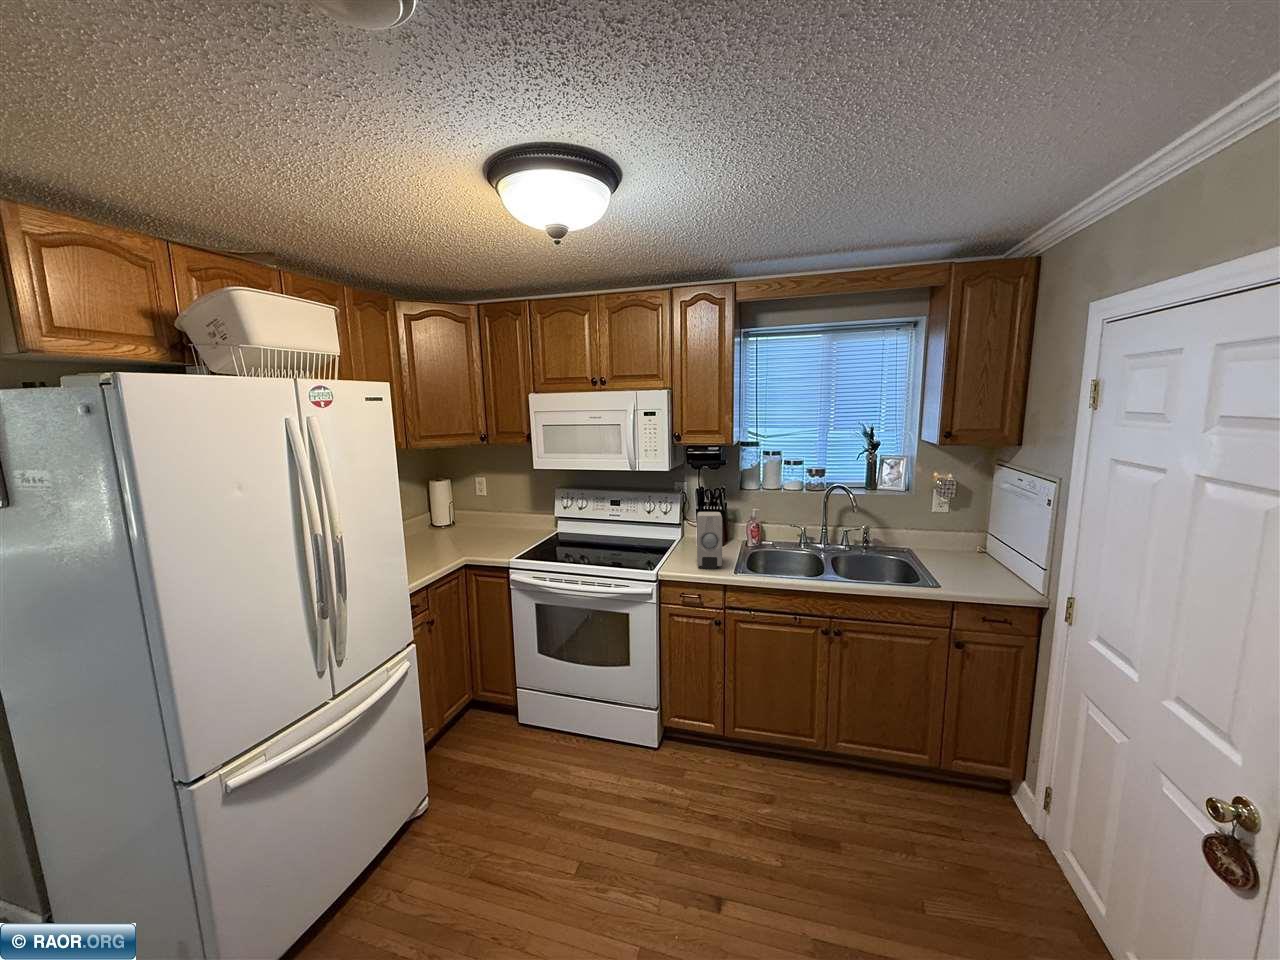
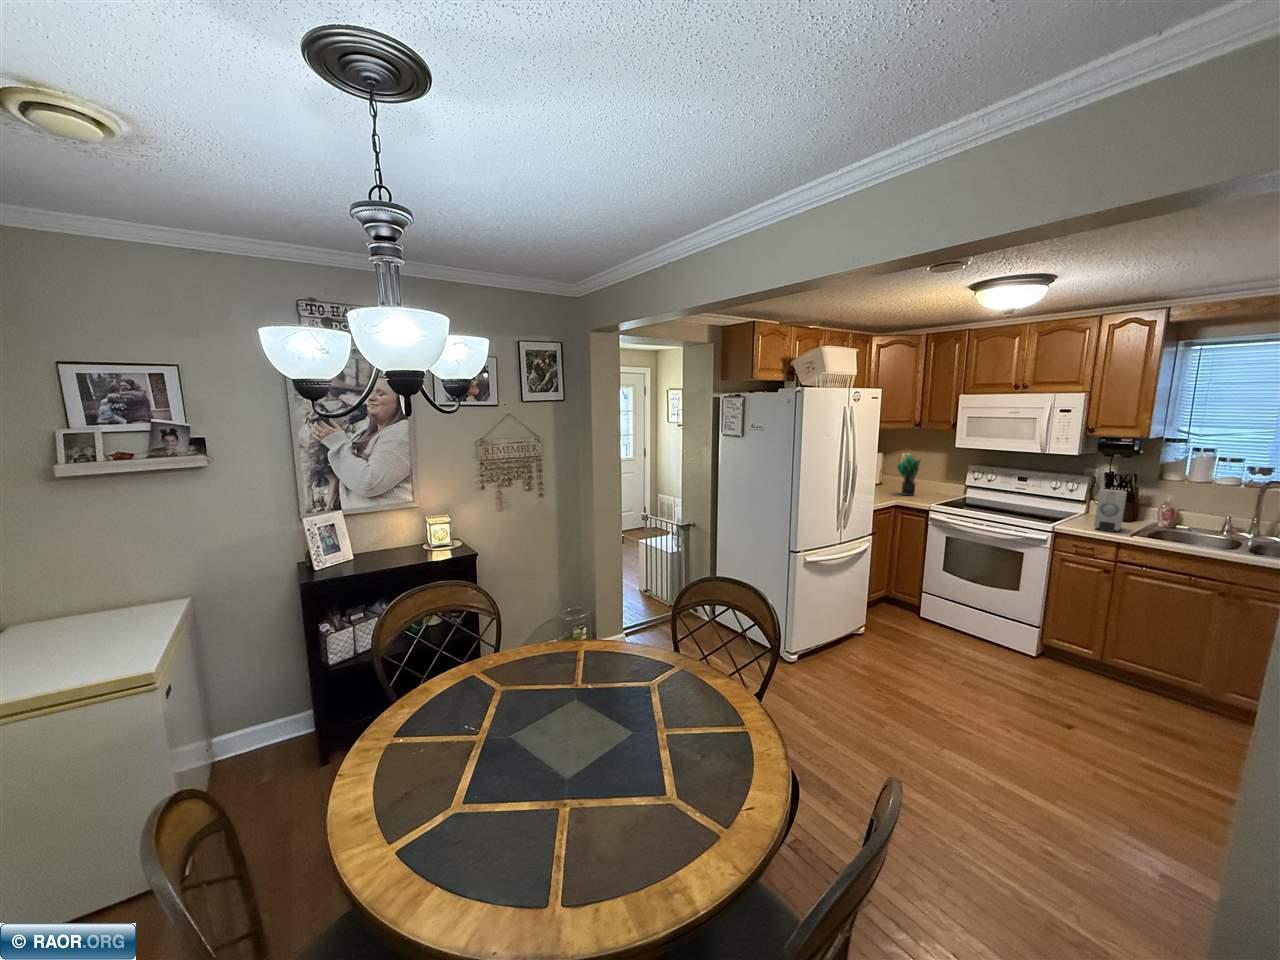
potted plant: none [459,482,495,543] -> present [895,454,921,496]

